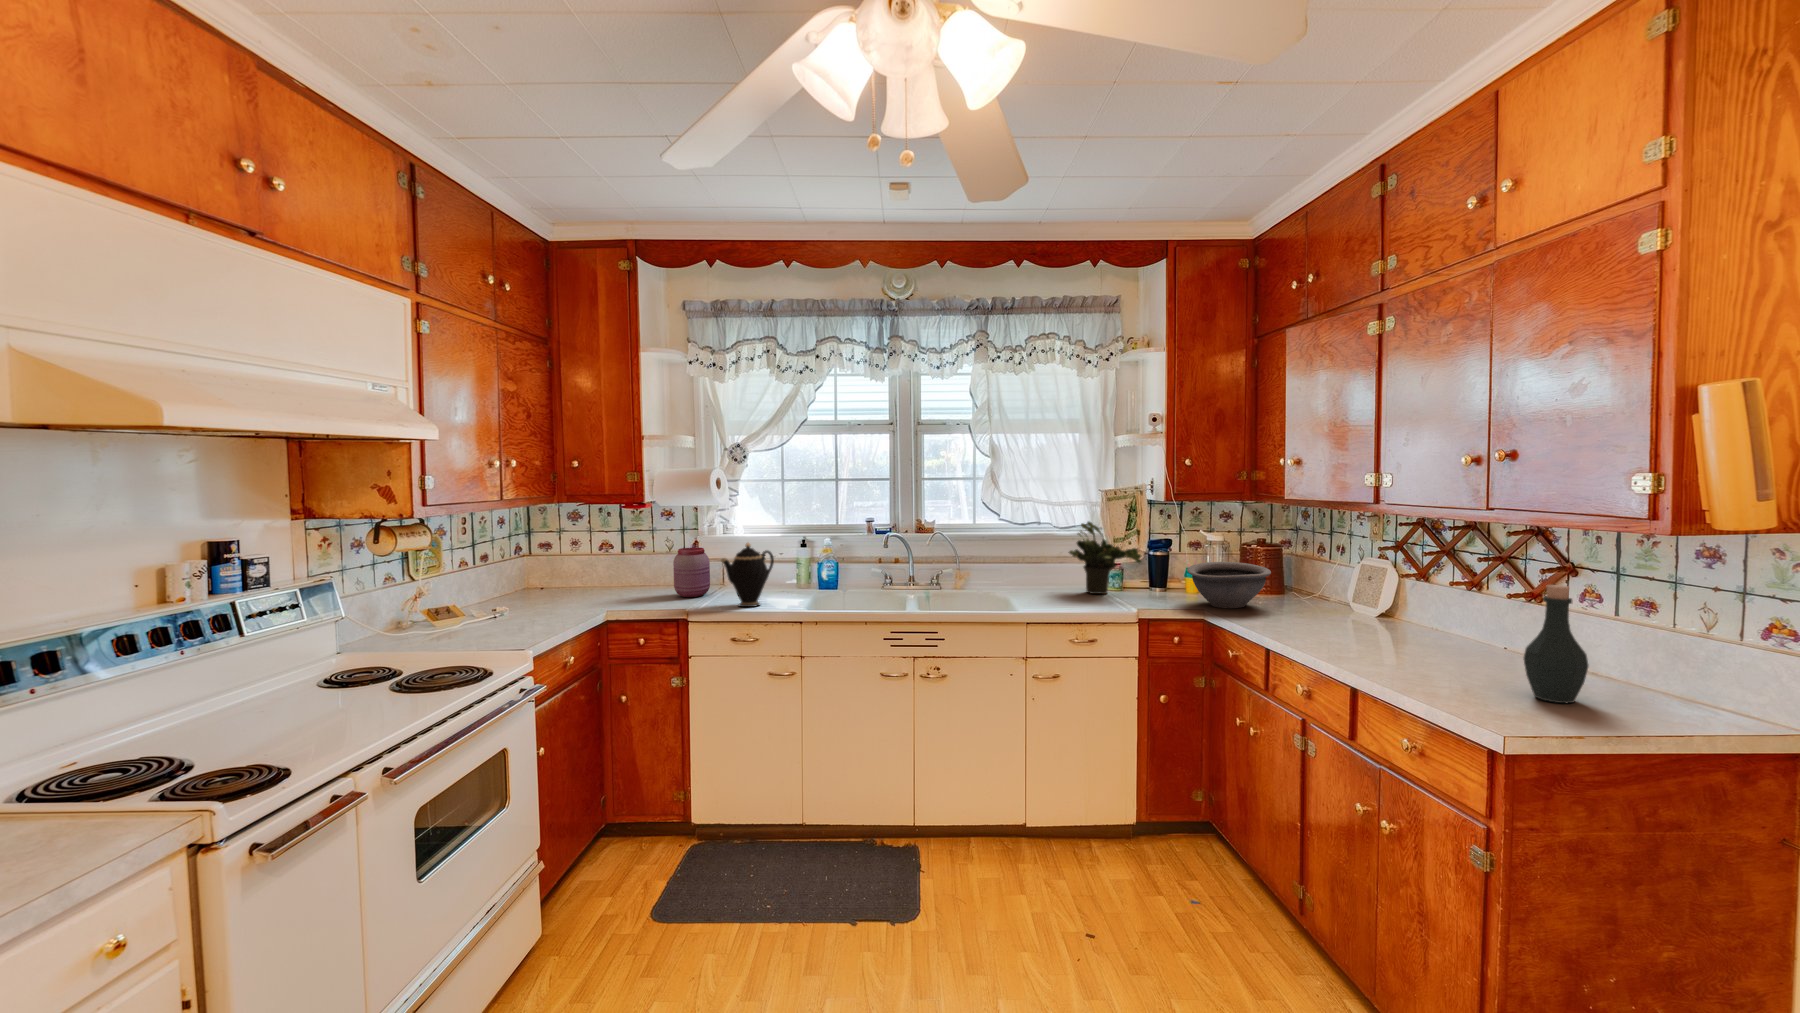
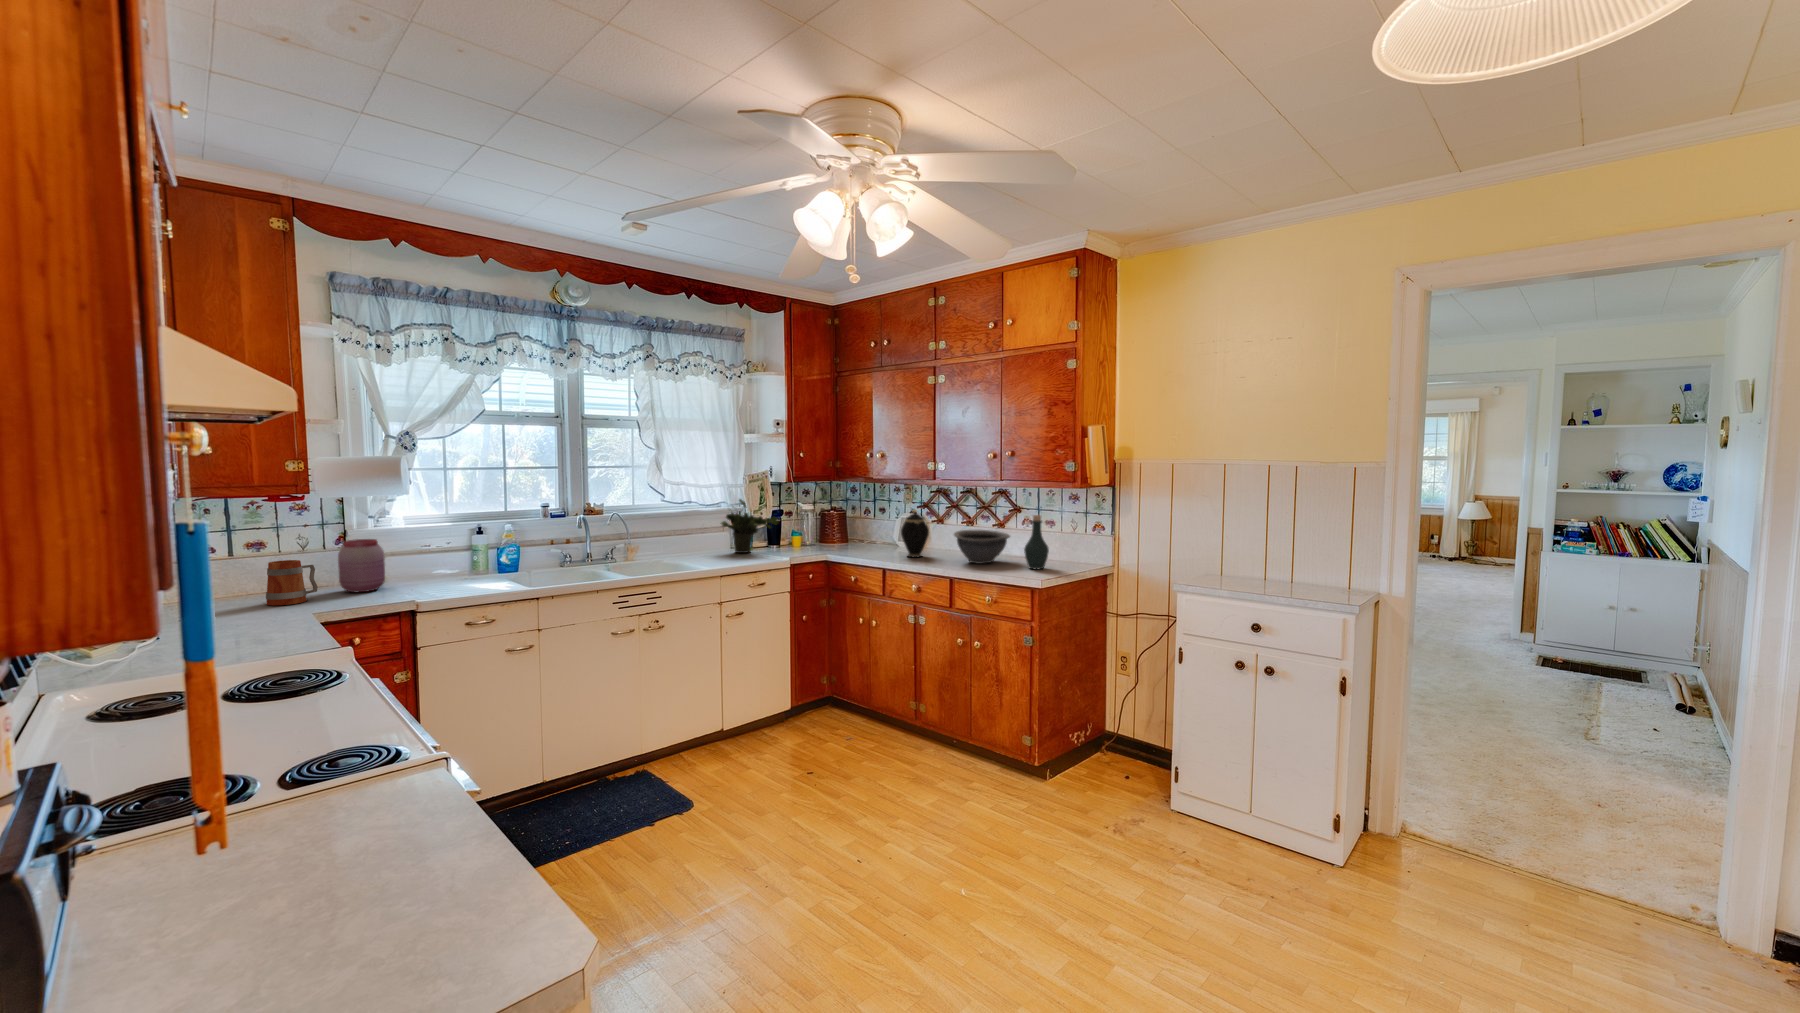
teapot: present [721,543,774,607] -> present [901,510,929,557]
bowl: present [1187,562,1271,608] -> present [954,530,1010,564]
mug: none [614,563,652,603] -> present [266,560,318,606]

